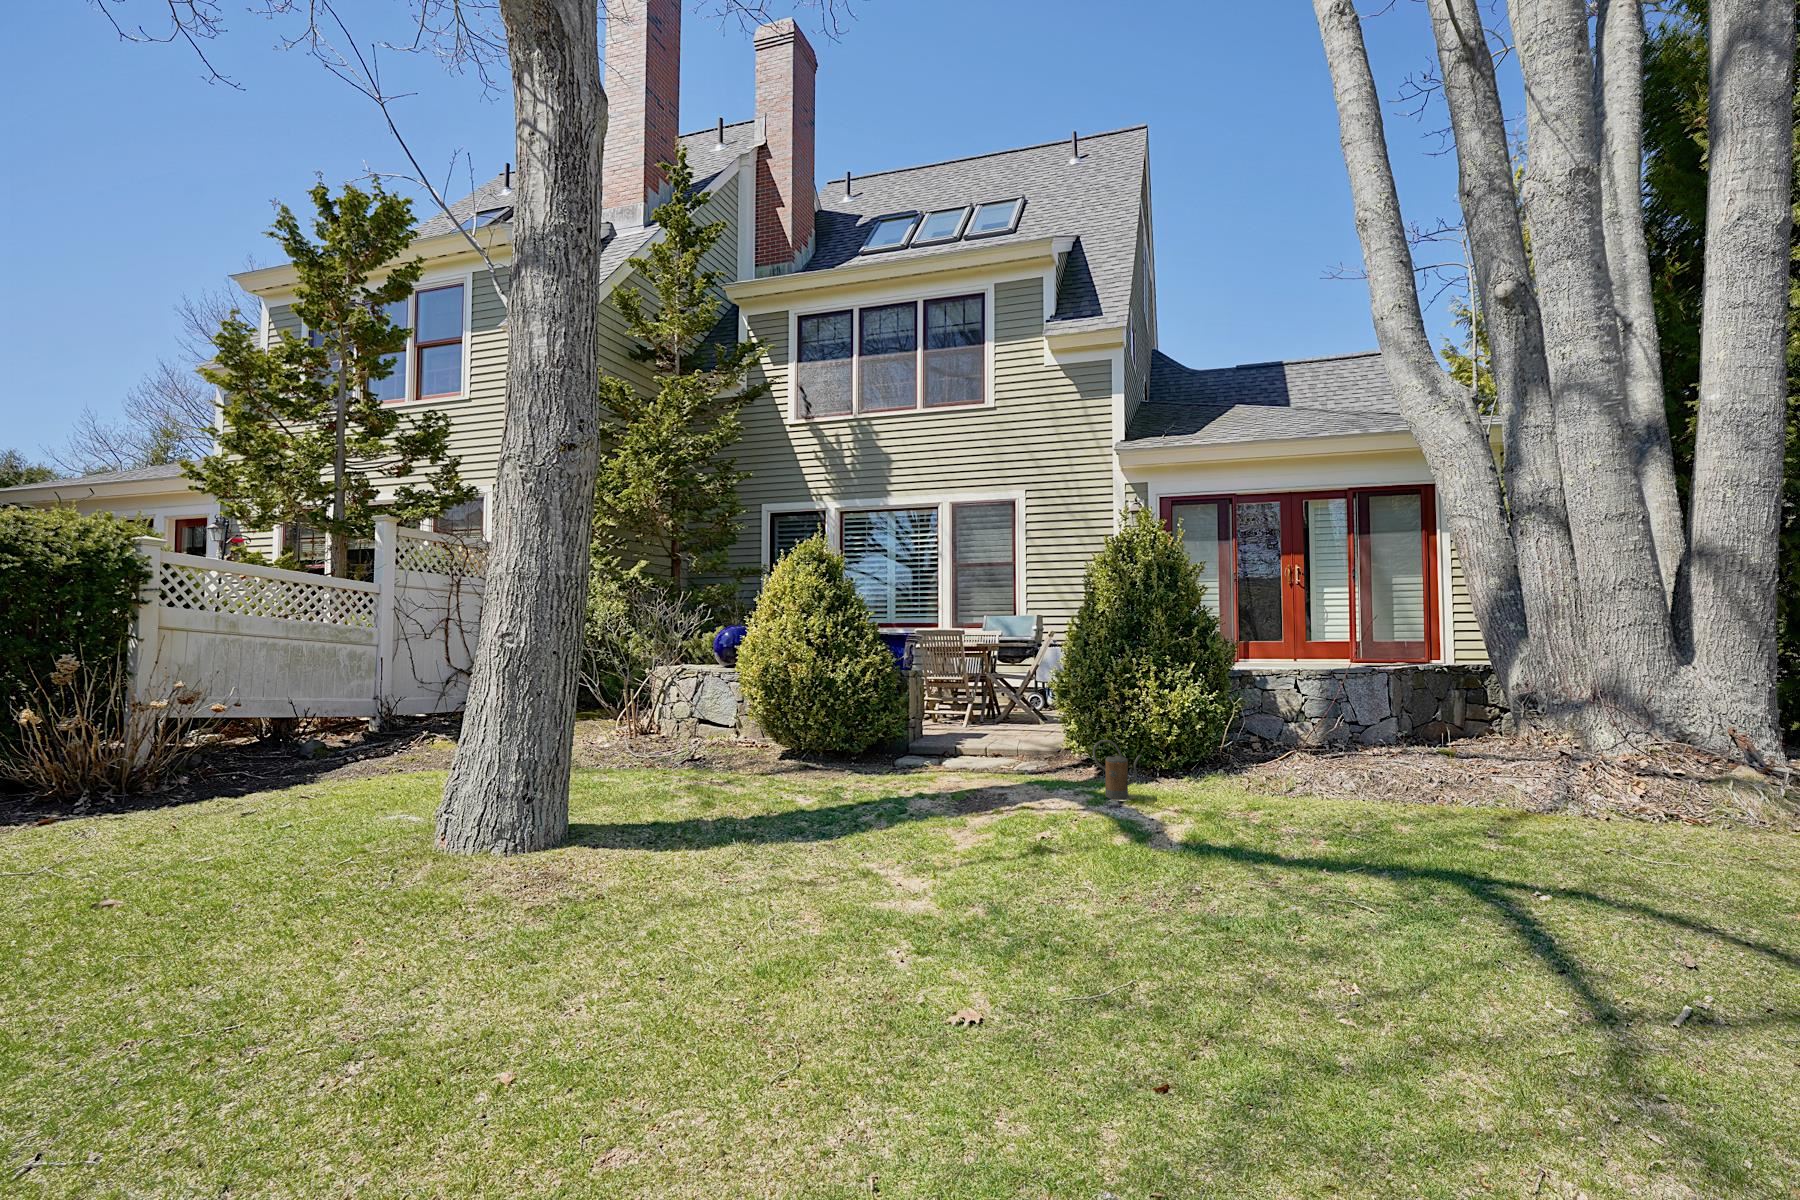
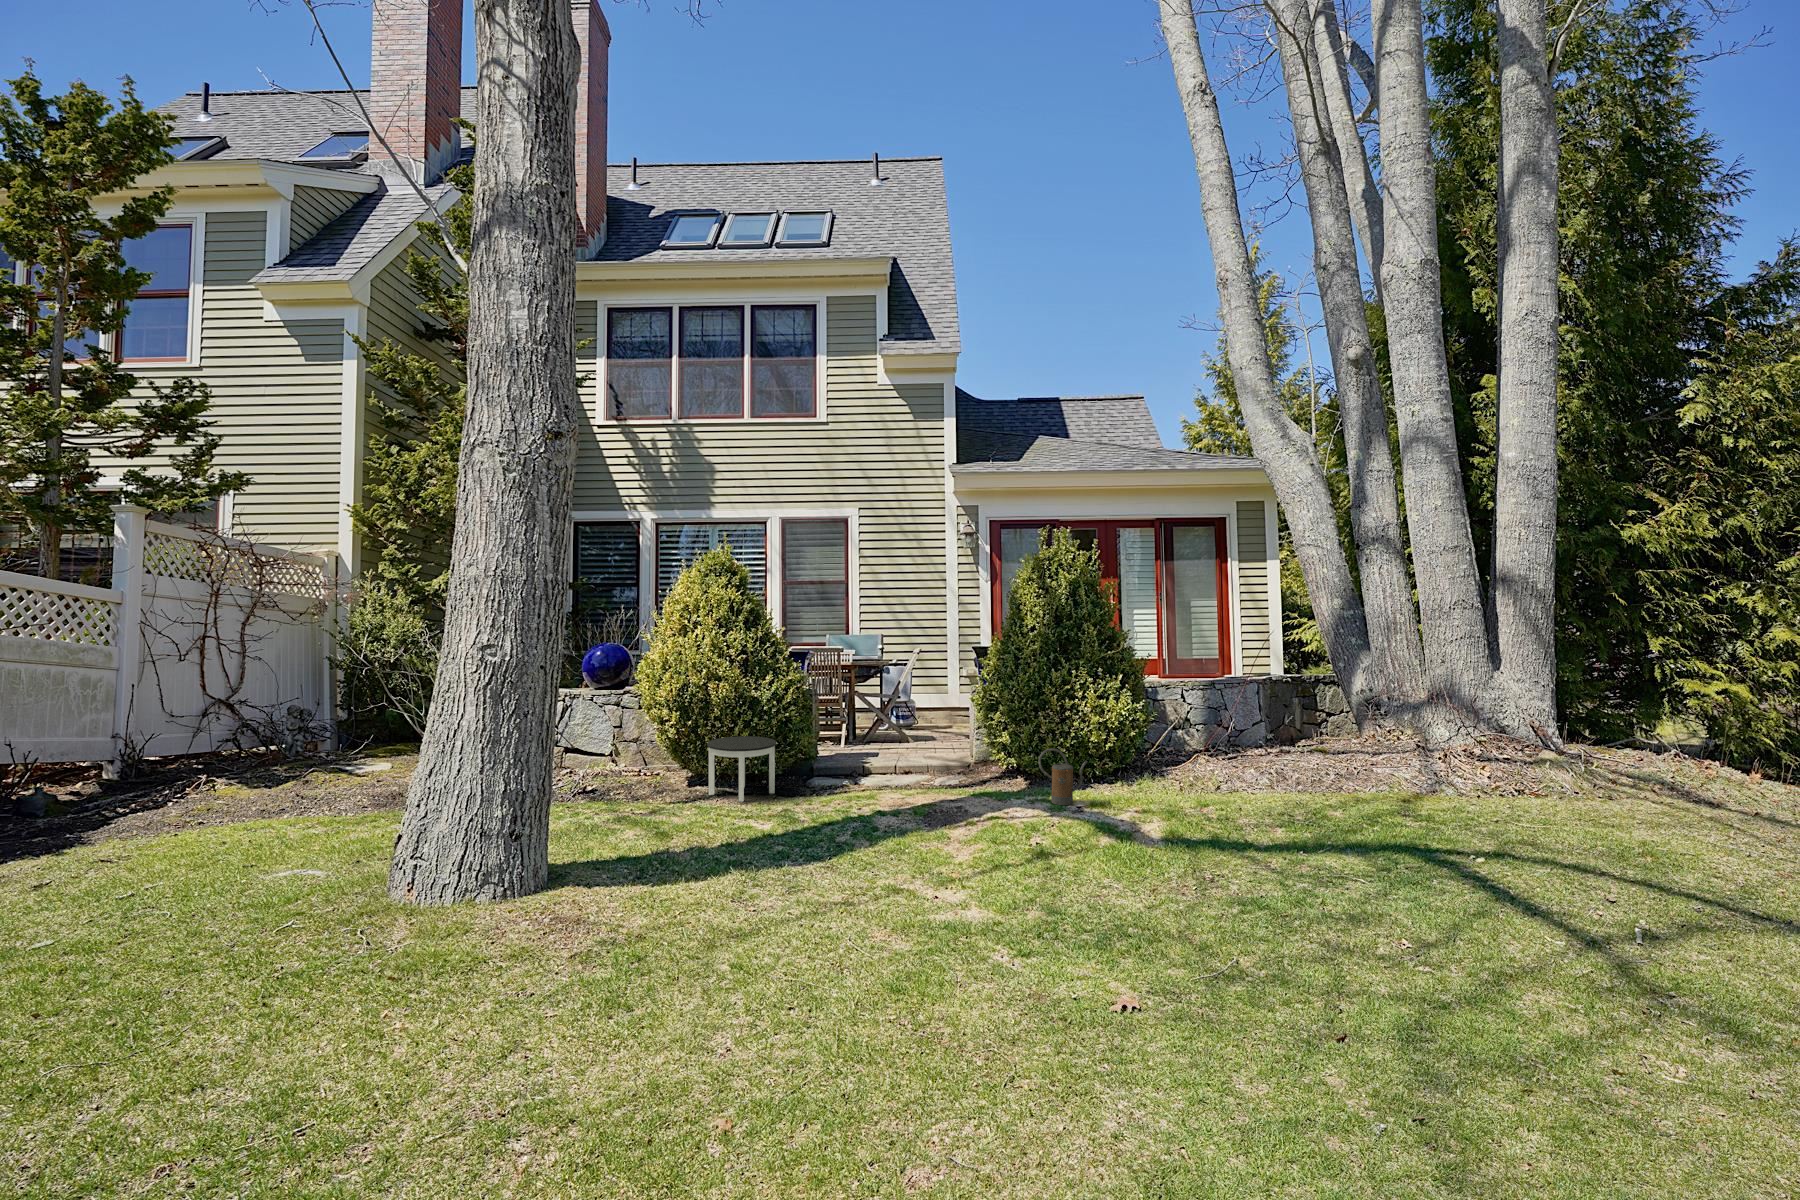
round table: none [783,716,847,777] -> present [707,736,776,802]

